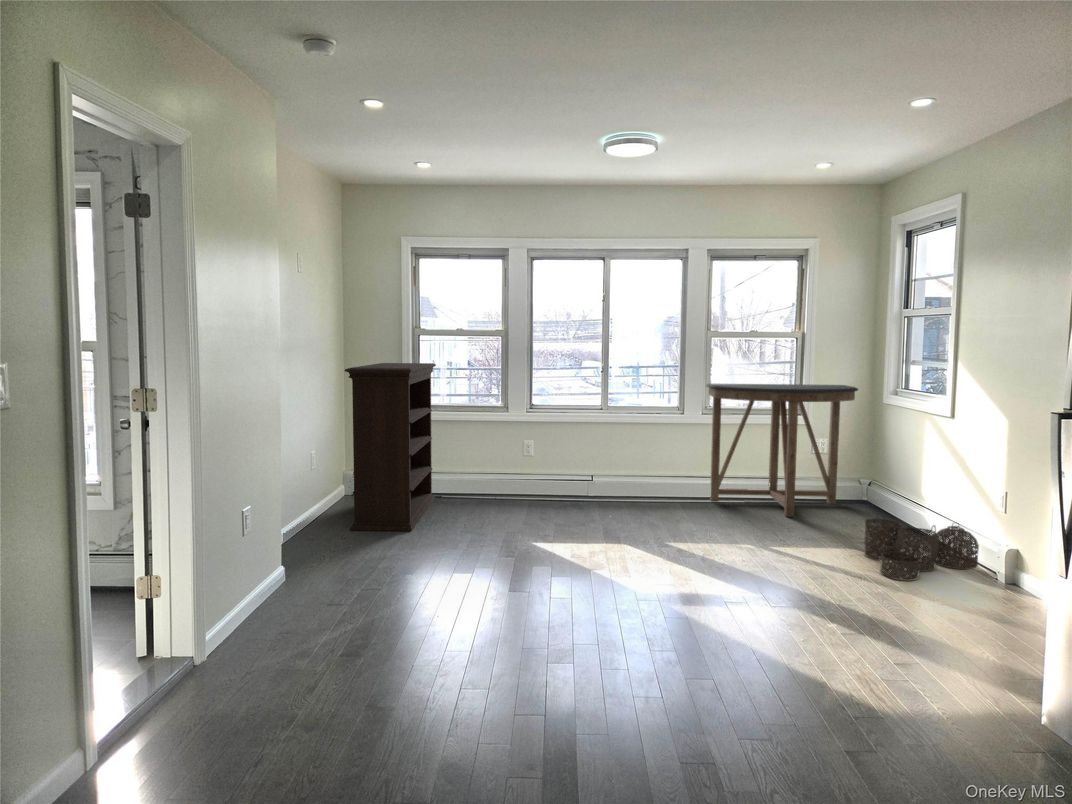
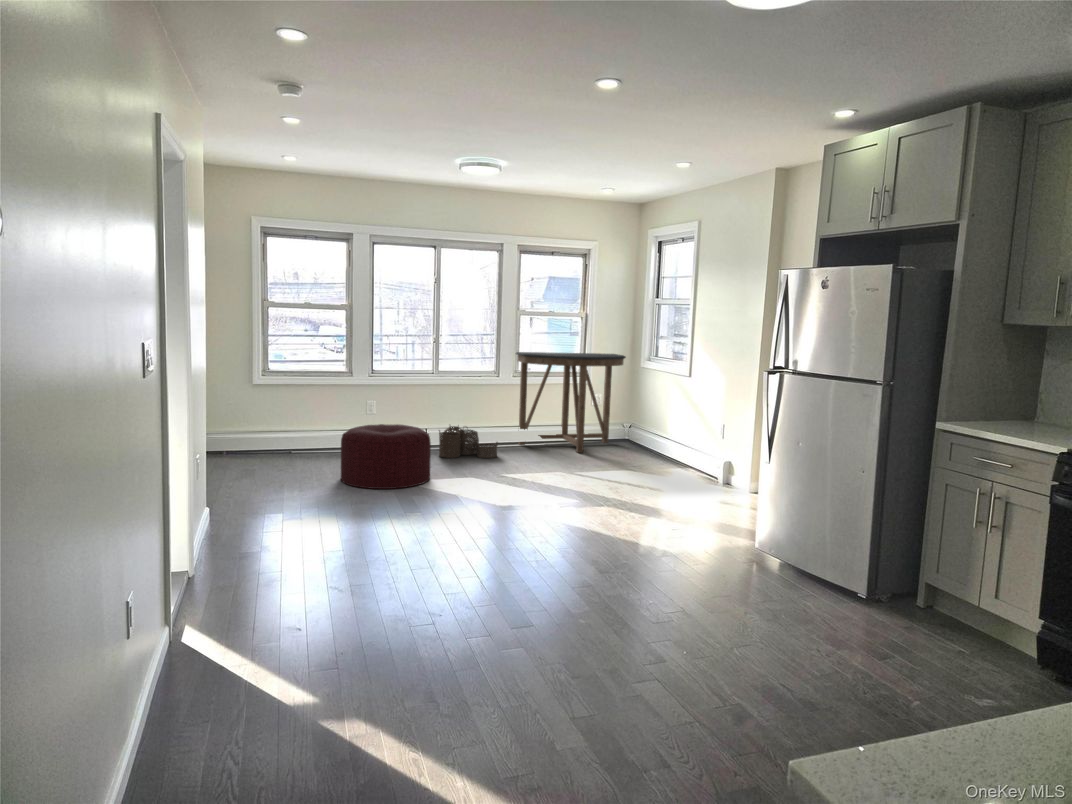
bookshelf: present [345,363,436,531] -> none [227,331,289,479]
ottoman: none [465,473,573,556] -> present [341,424,431,489]
woven basket: present [864,514,979,581] -> present [439,426,498,458]

